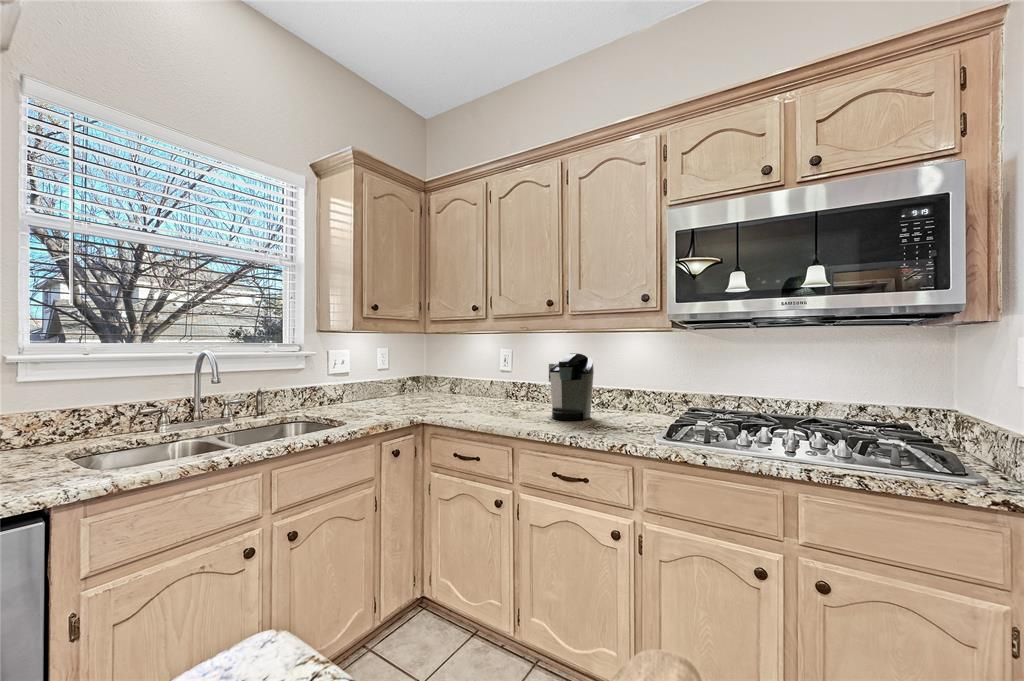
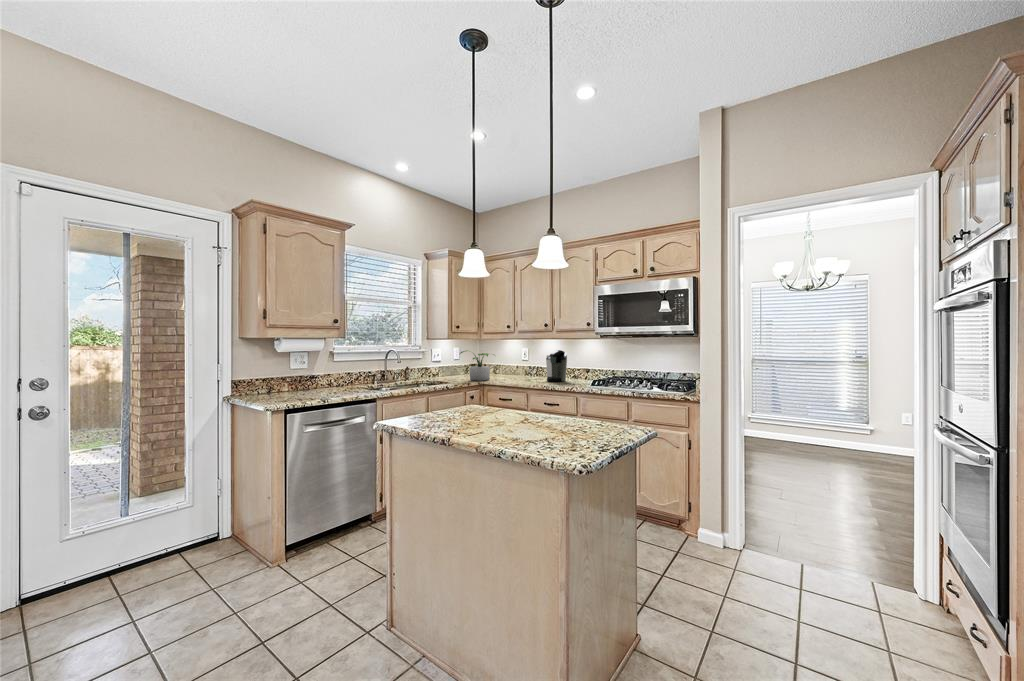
potted plant: none [375,353,449,416] -> present [460,351,490,381]

